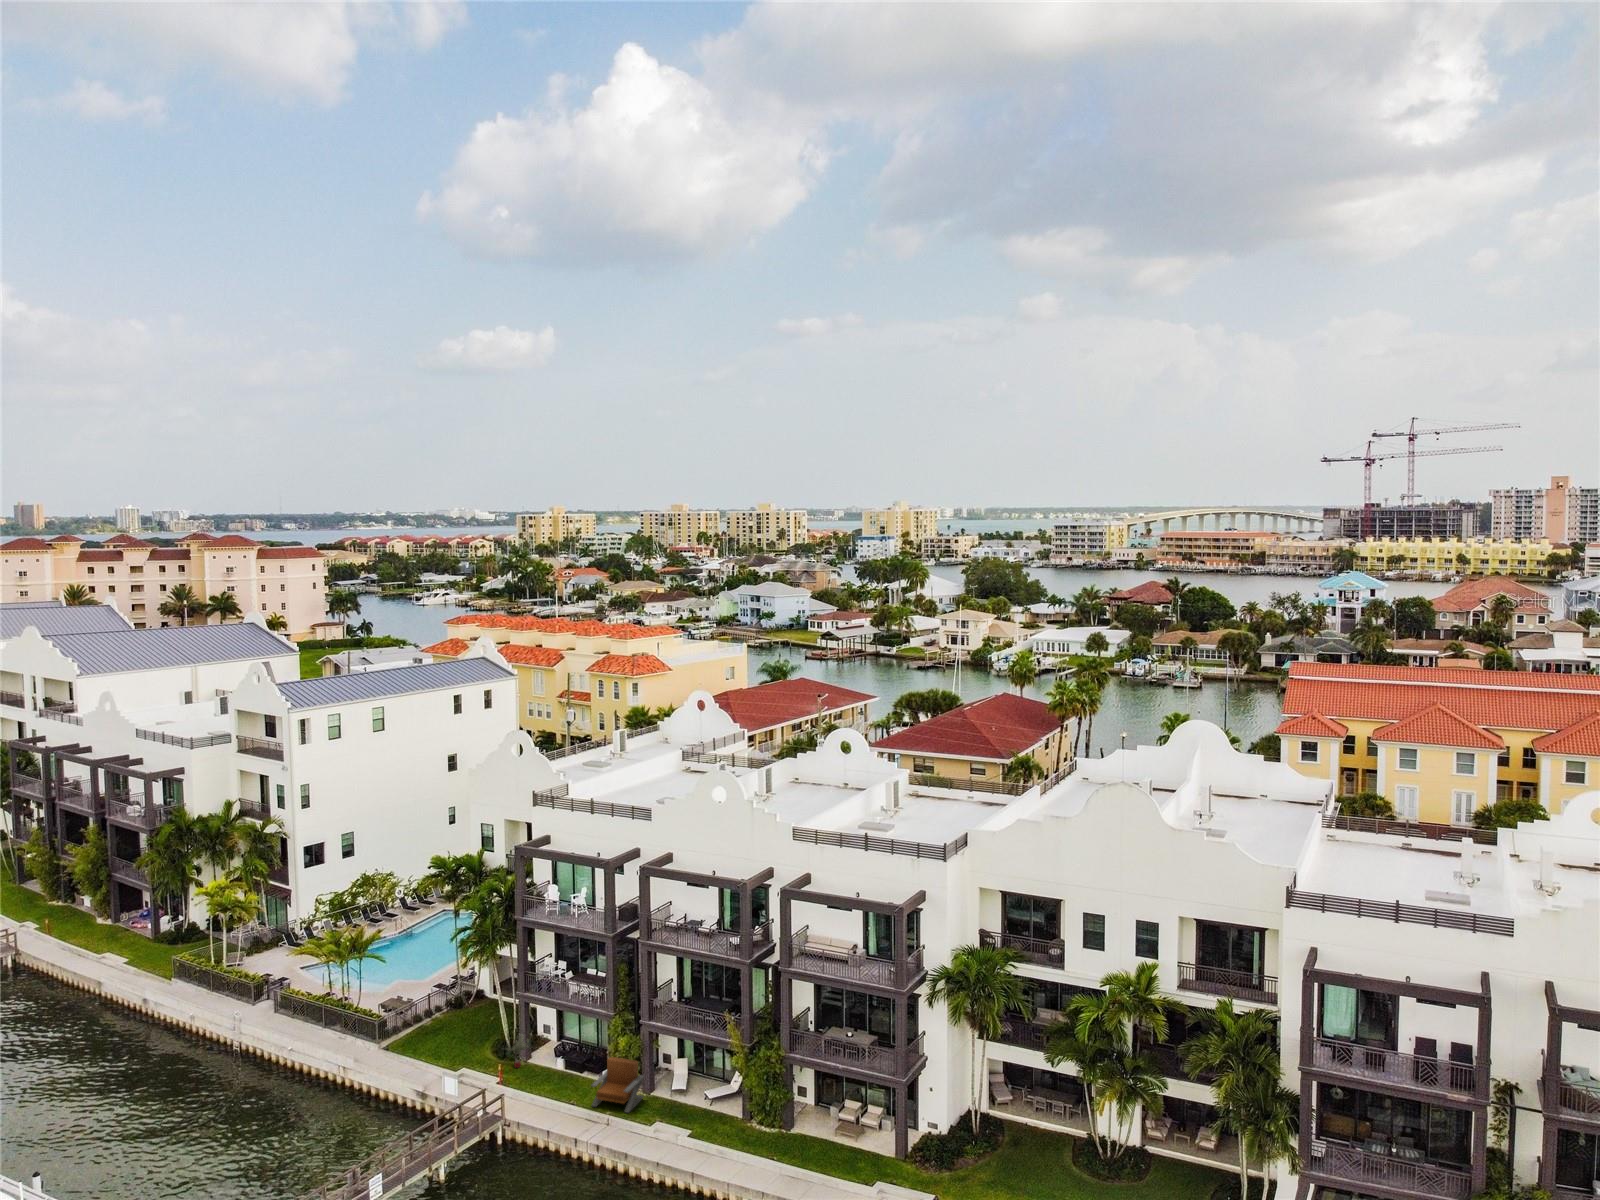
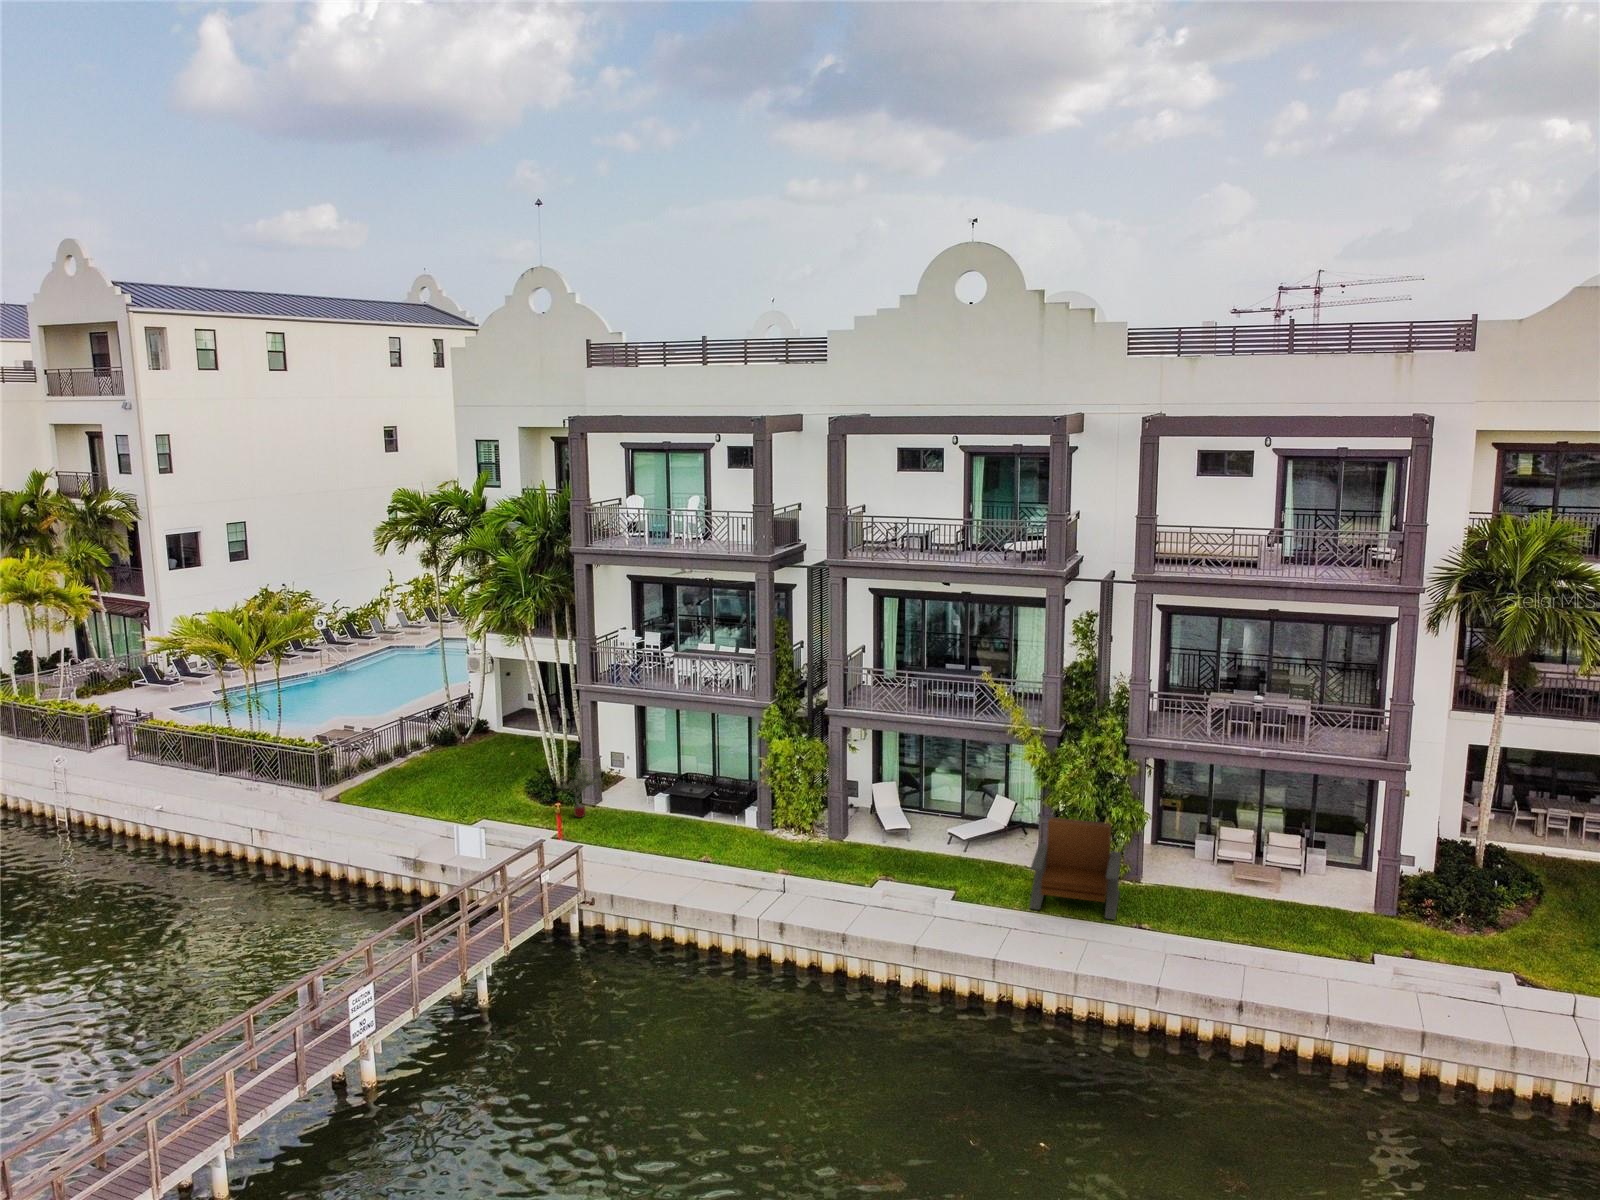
lounge chair: present [592,1057,644,1113] -> present [1030,817,1121,919]

